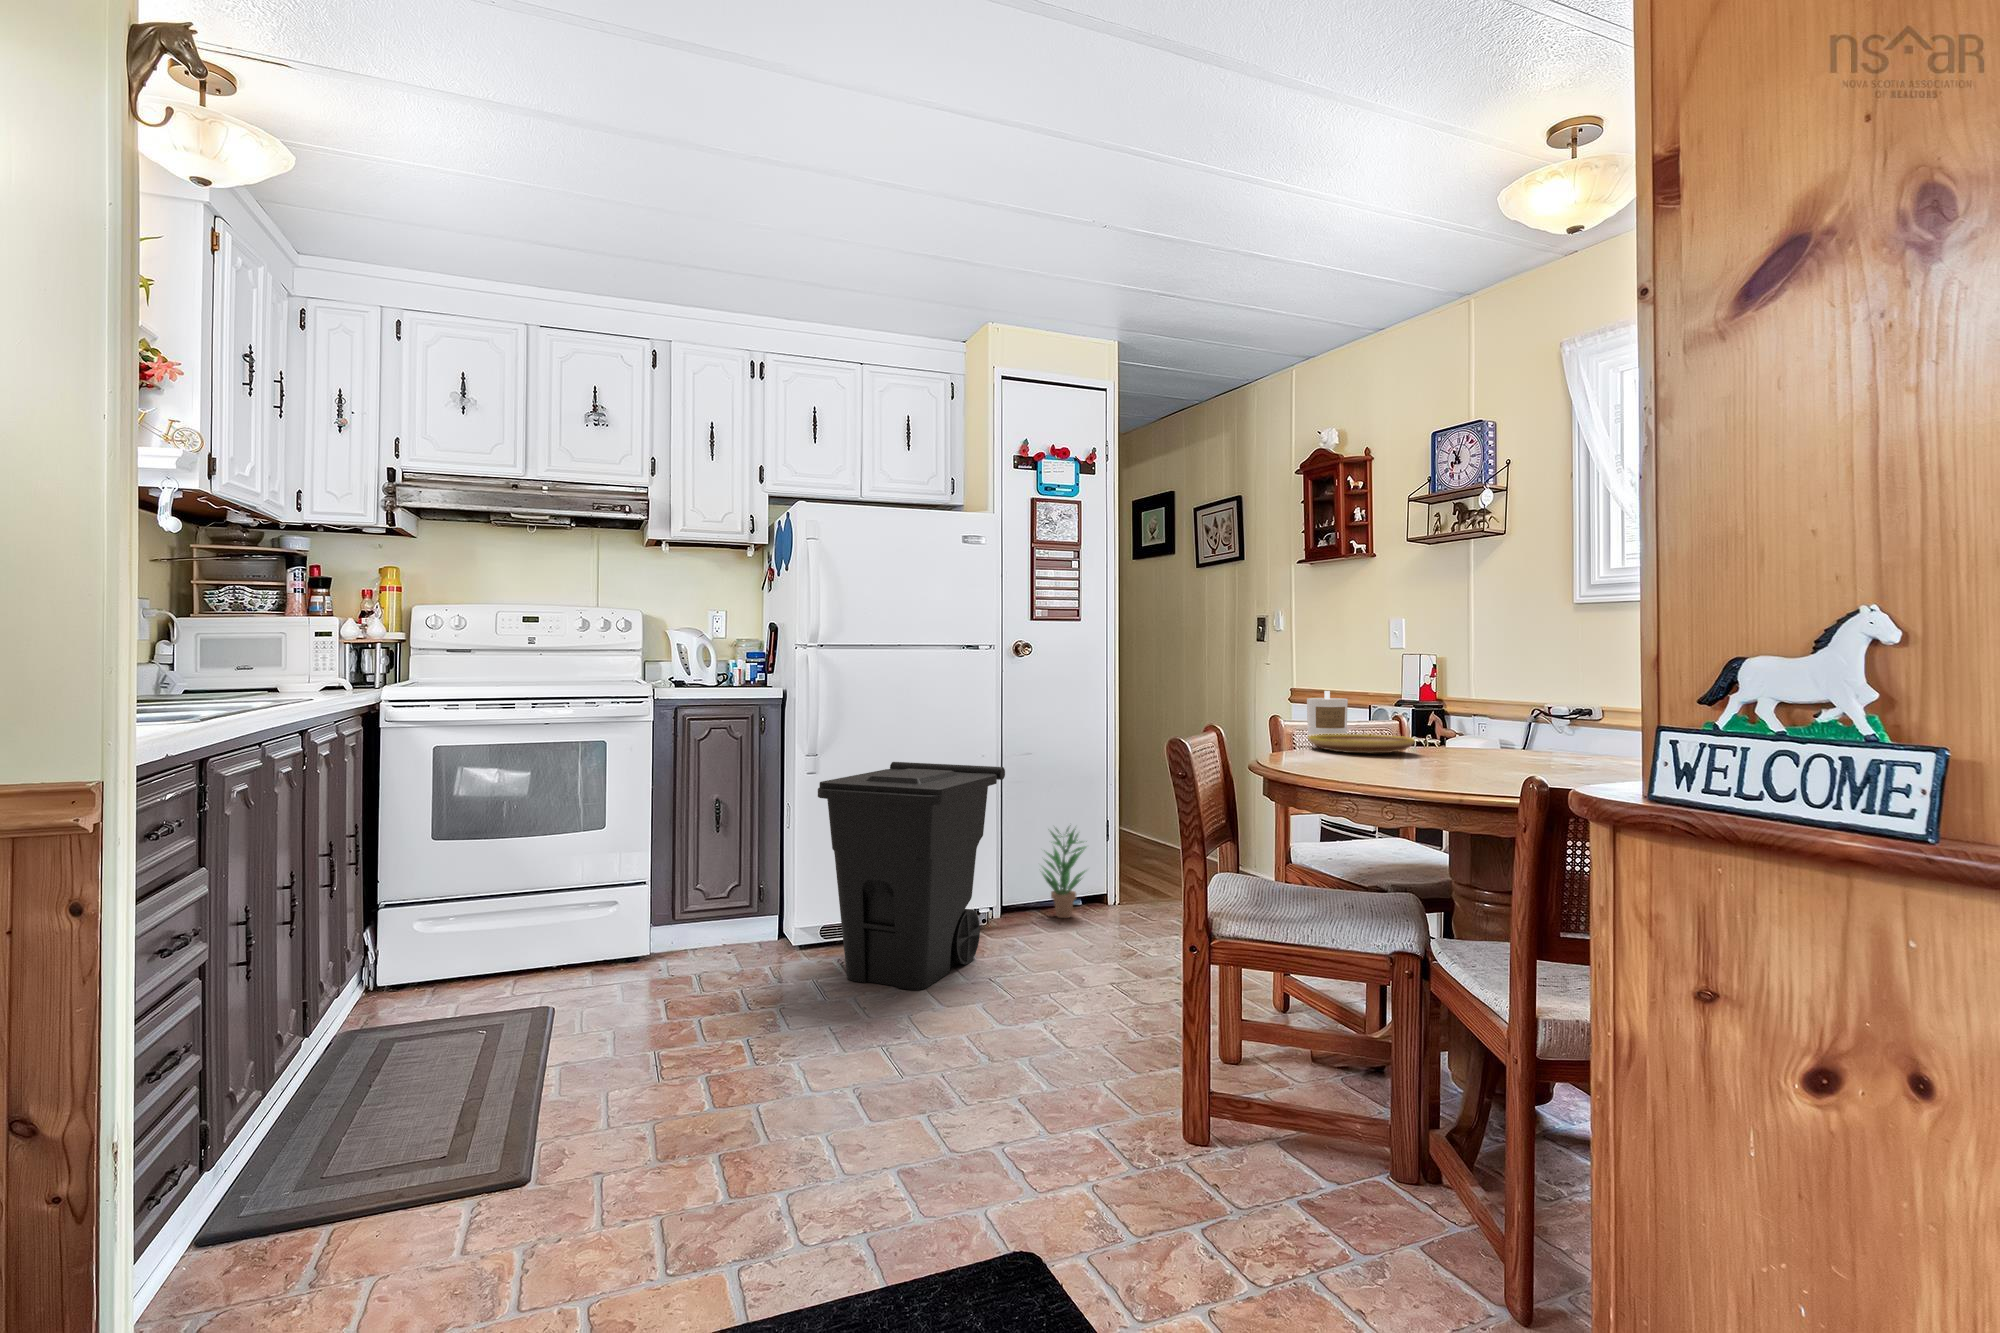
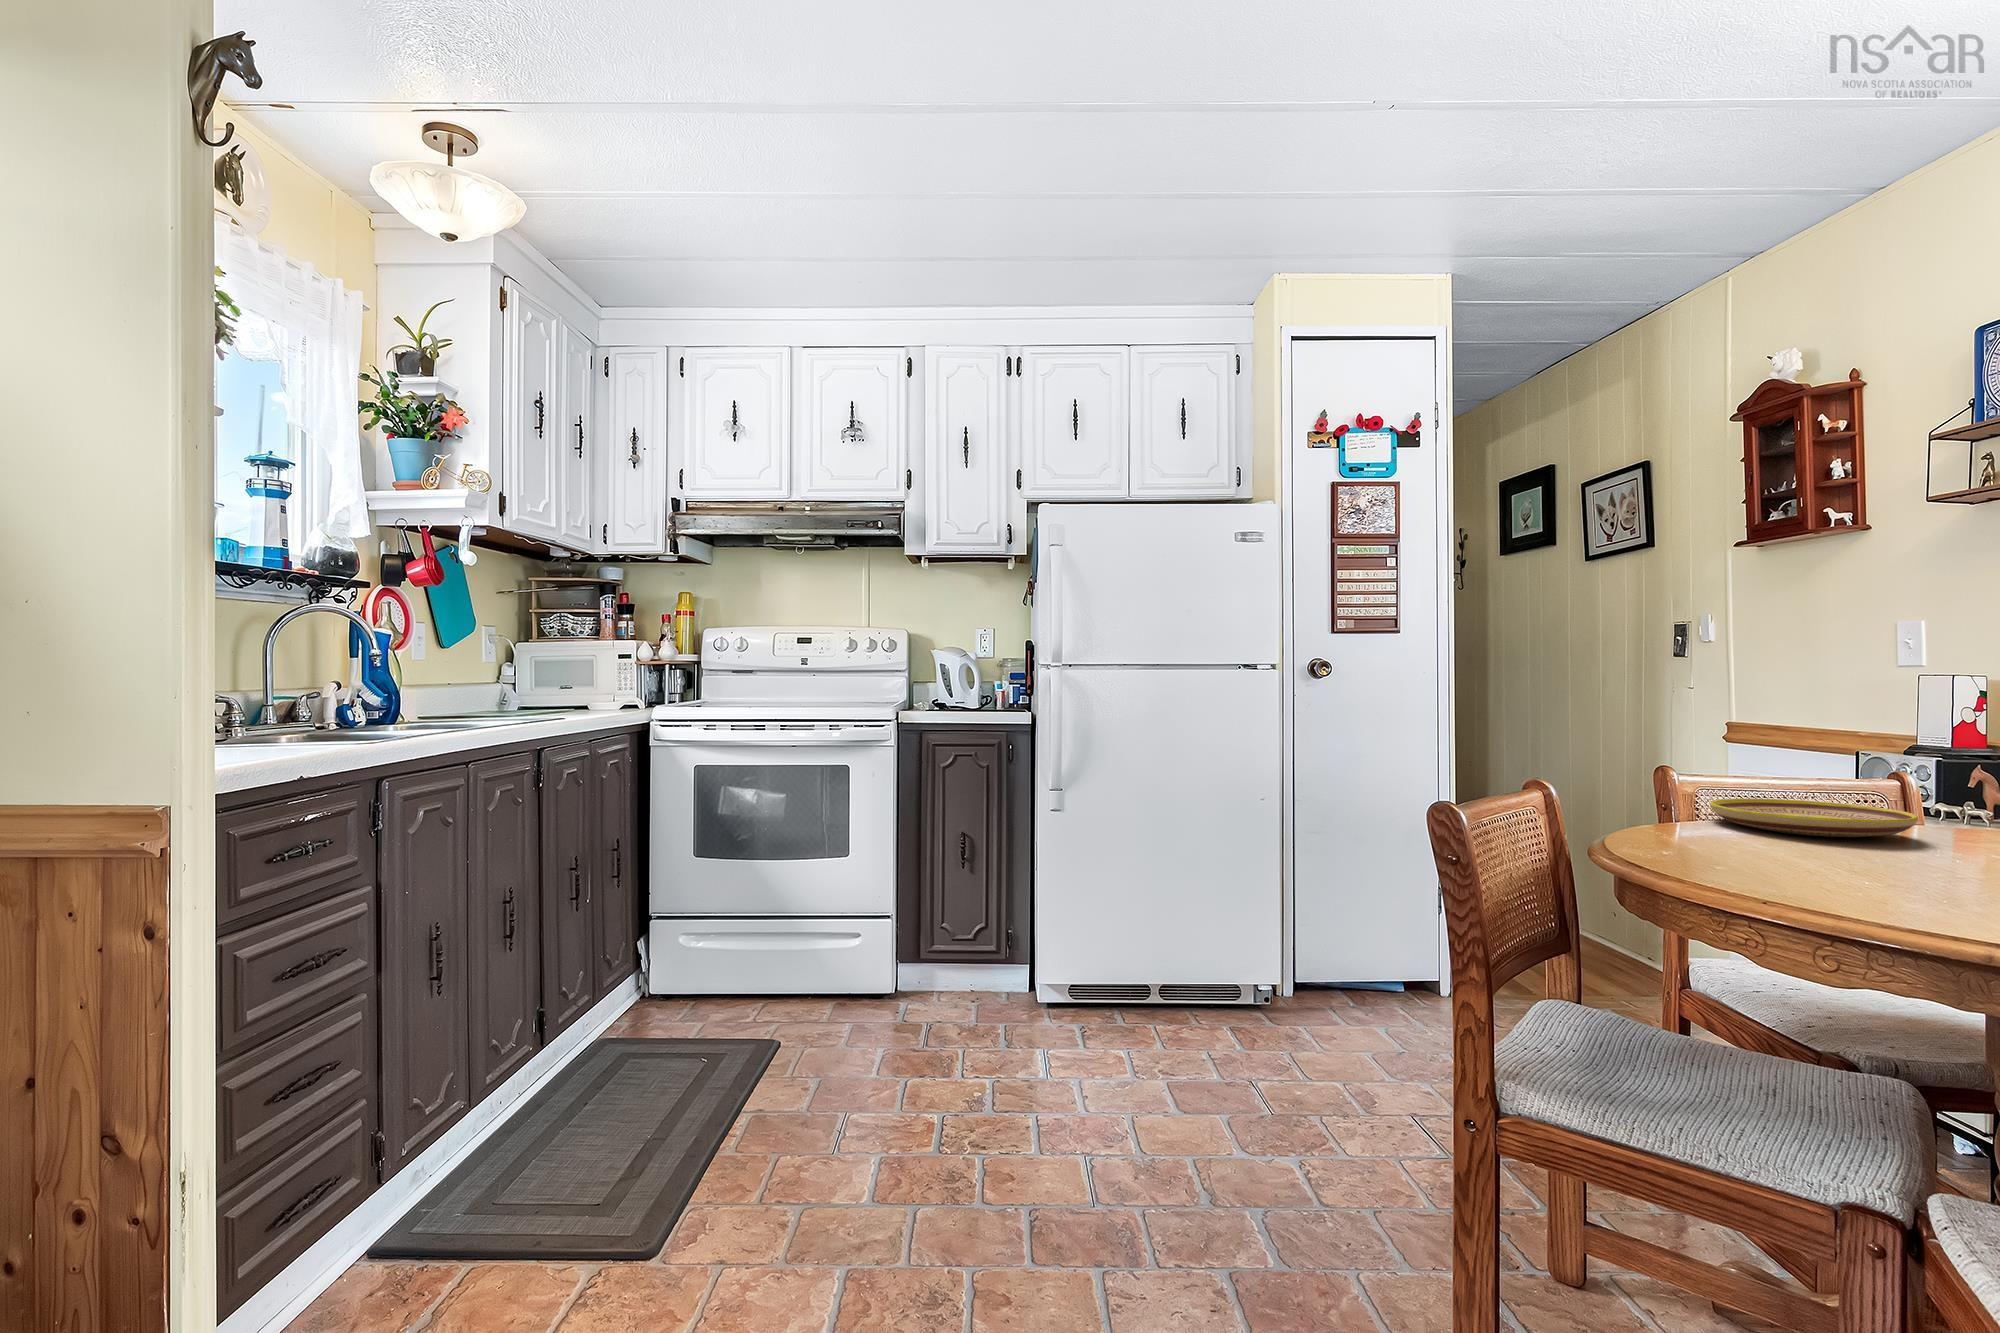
candle: present [1307,691,1348,736] -> none [1721,730,1795,805]
trash can: present [818,762,1005,990] -> none [1049,798,1283,1080]
potted plant: present [1042,828,1086,918] -> none [1345,885,1411,1003]

